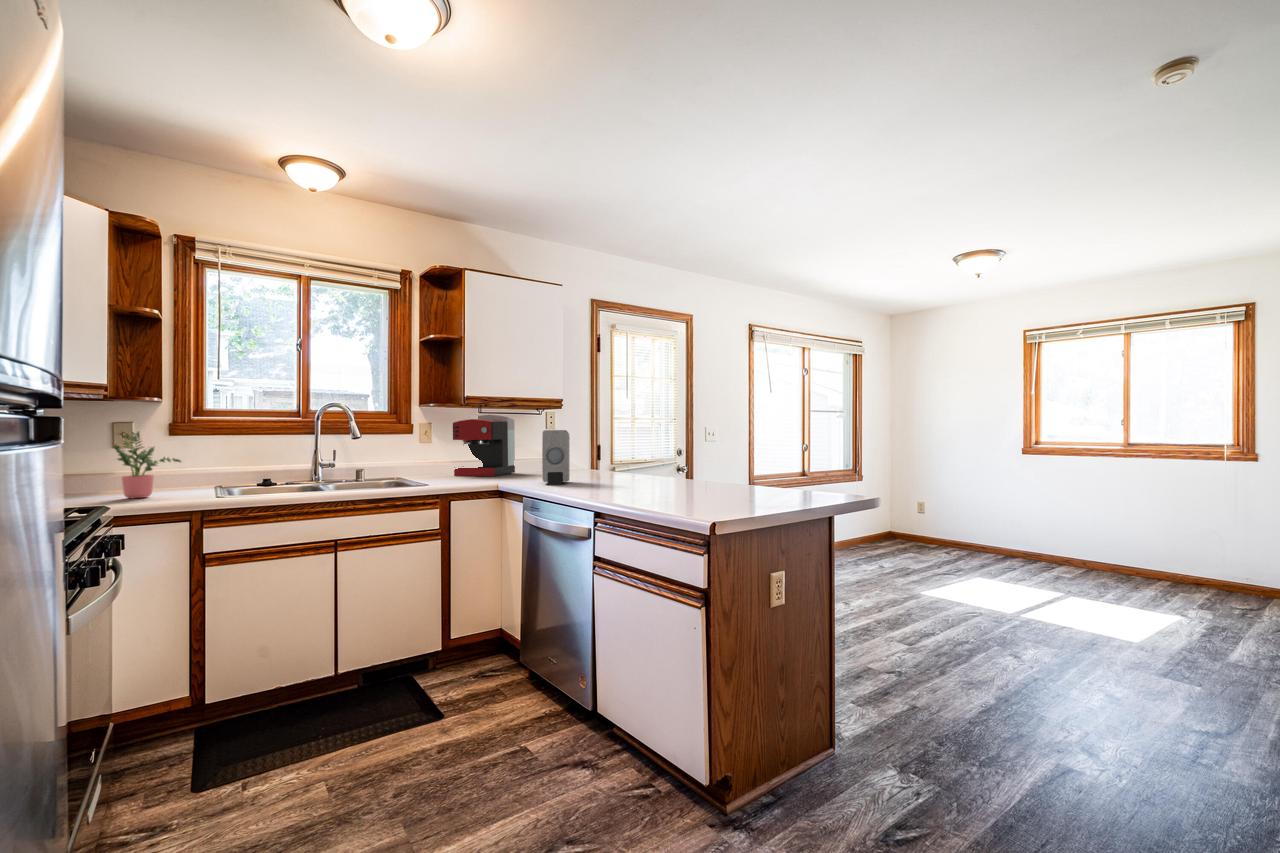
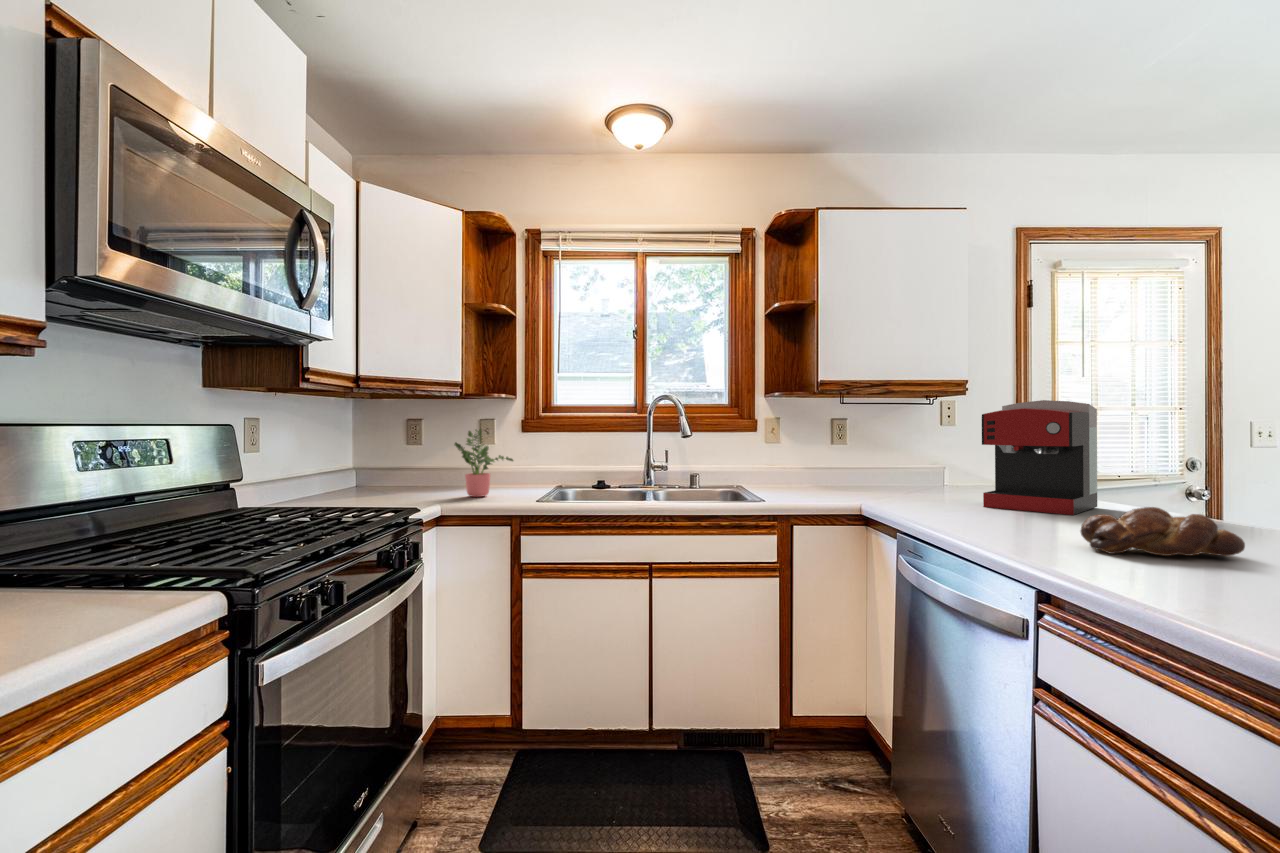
coffee maker: present [453,415,515,476] -> present [982,400,1097,515]
soap dispenser: present [542,430,570,485] -> none [930,431,979,520]
bread loaf: none [616,467,679,491] -> present [1081,507,1245,556]

